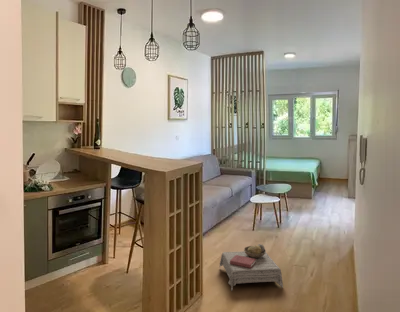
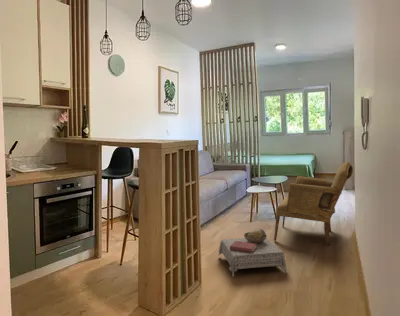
armchair: none [273,180,353,260] -> present [274,162,353,245]

